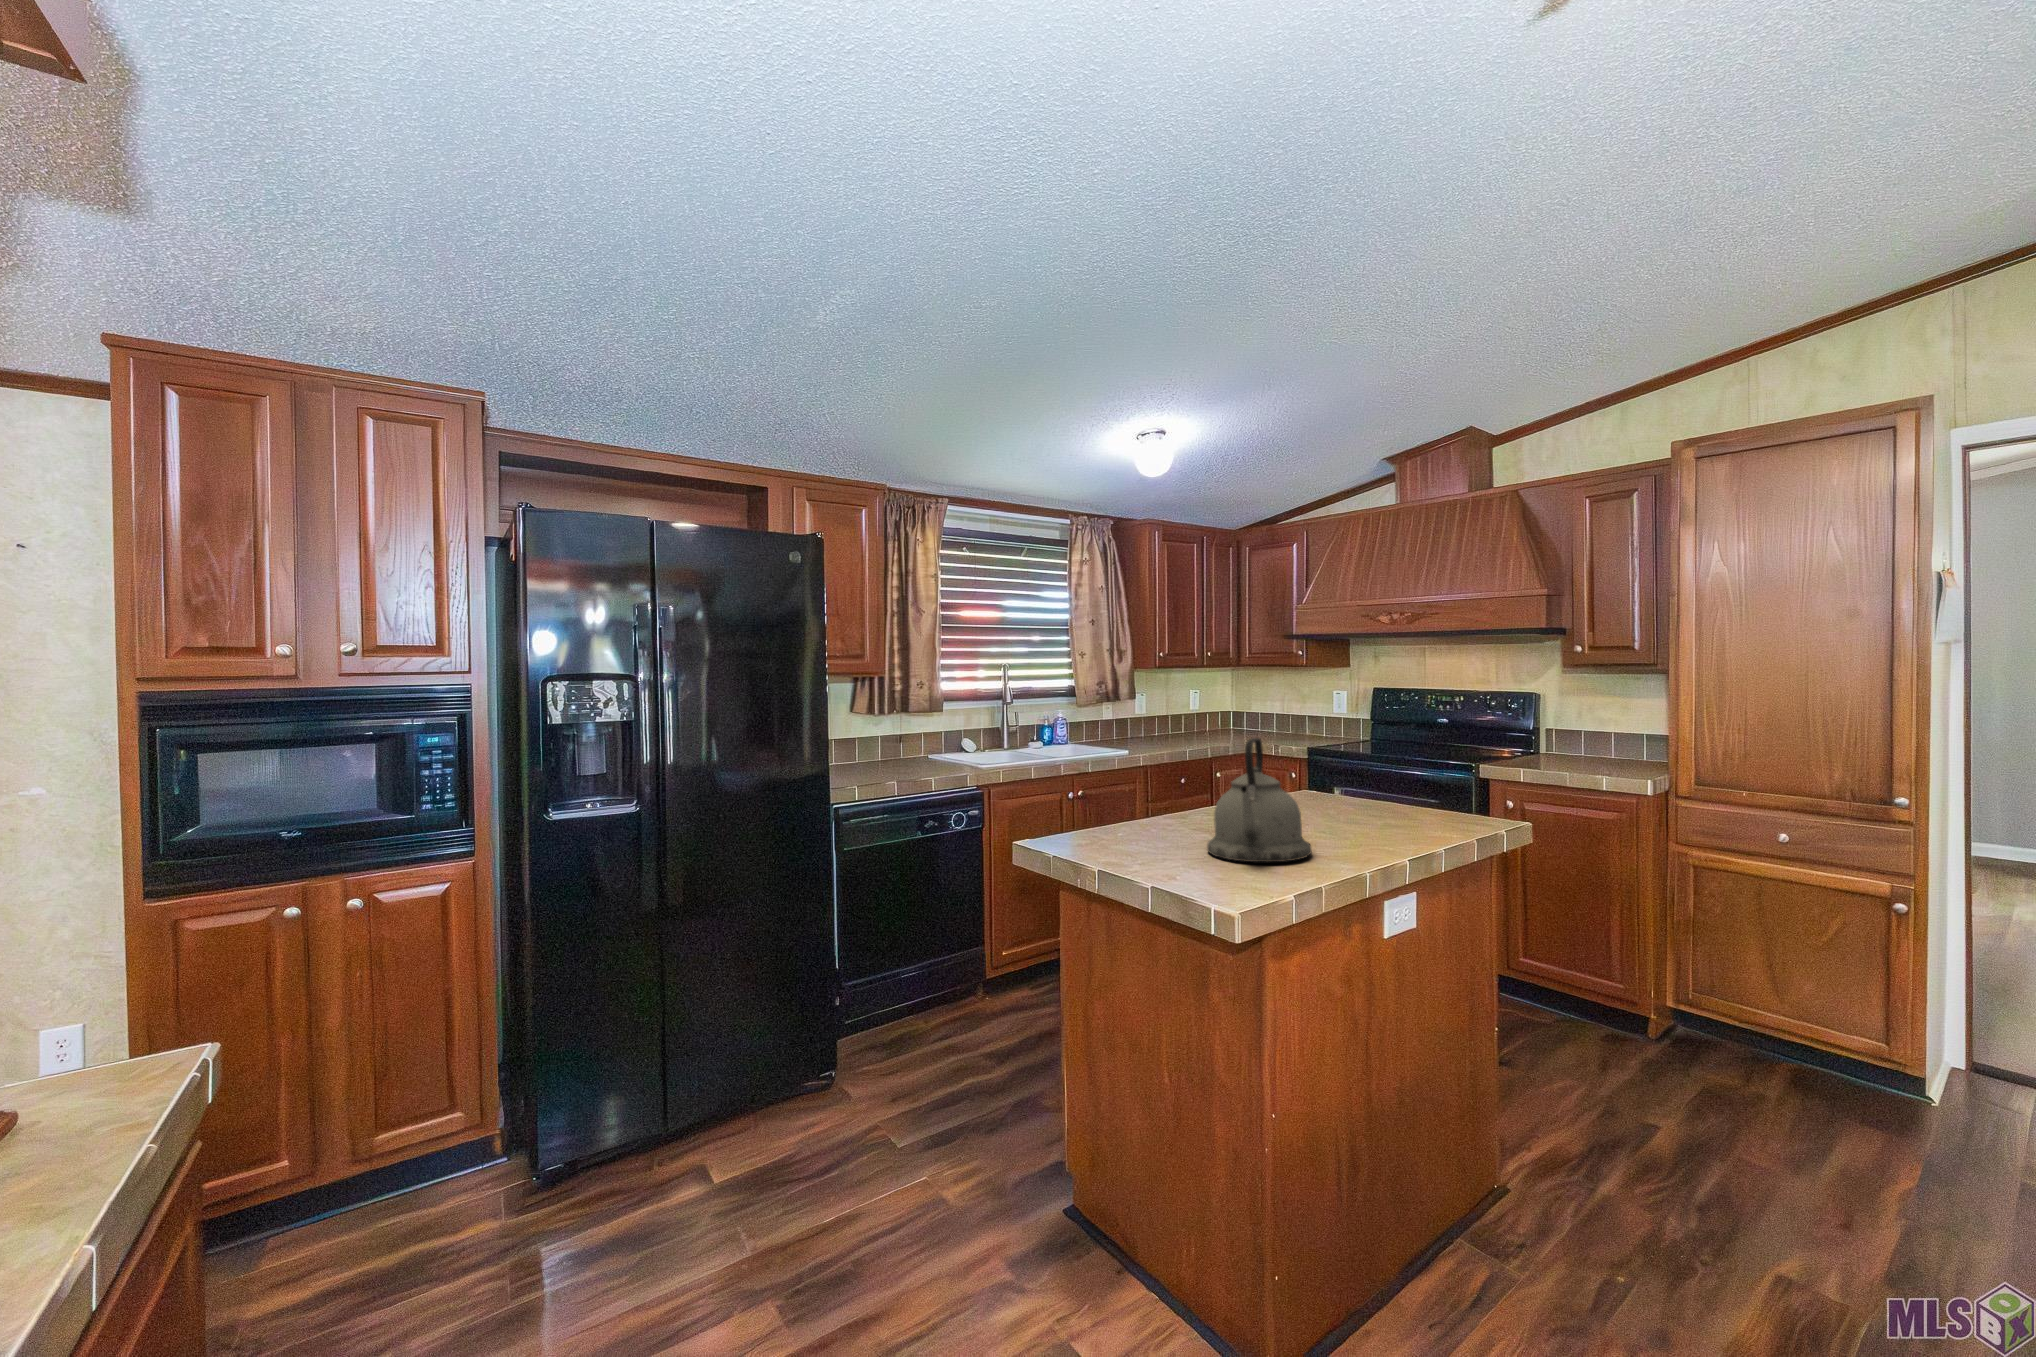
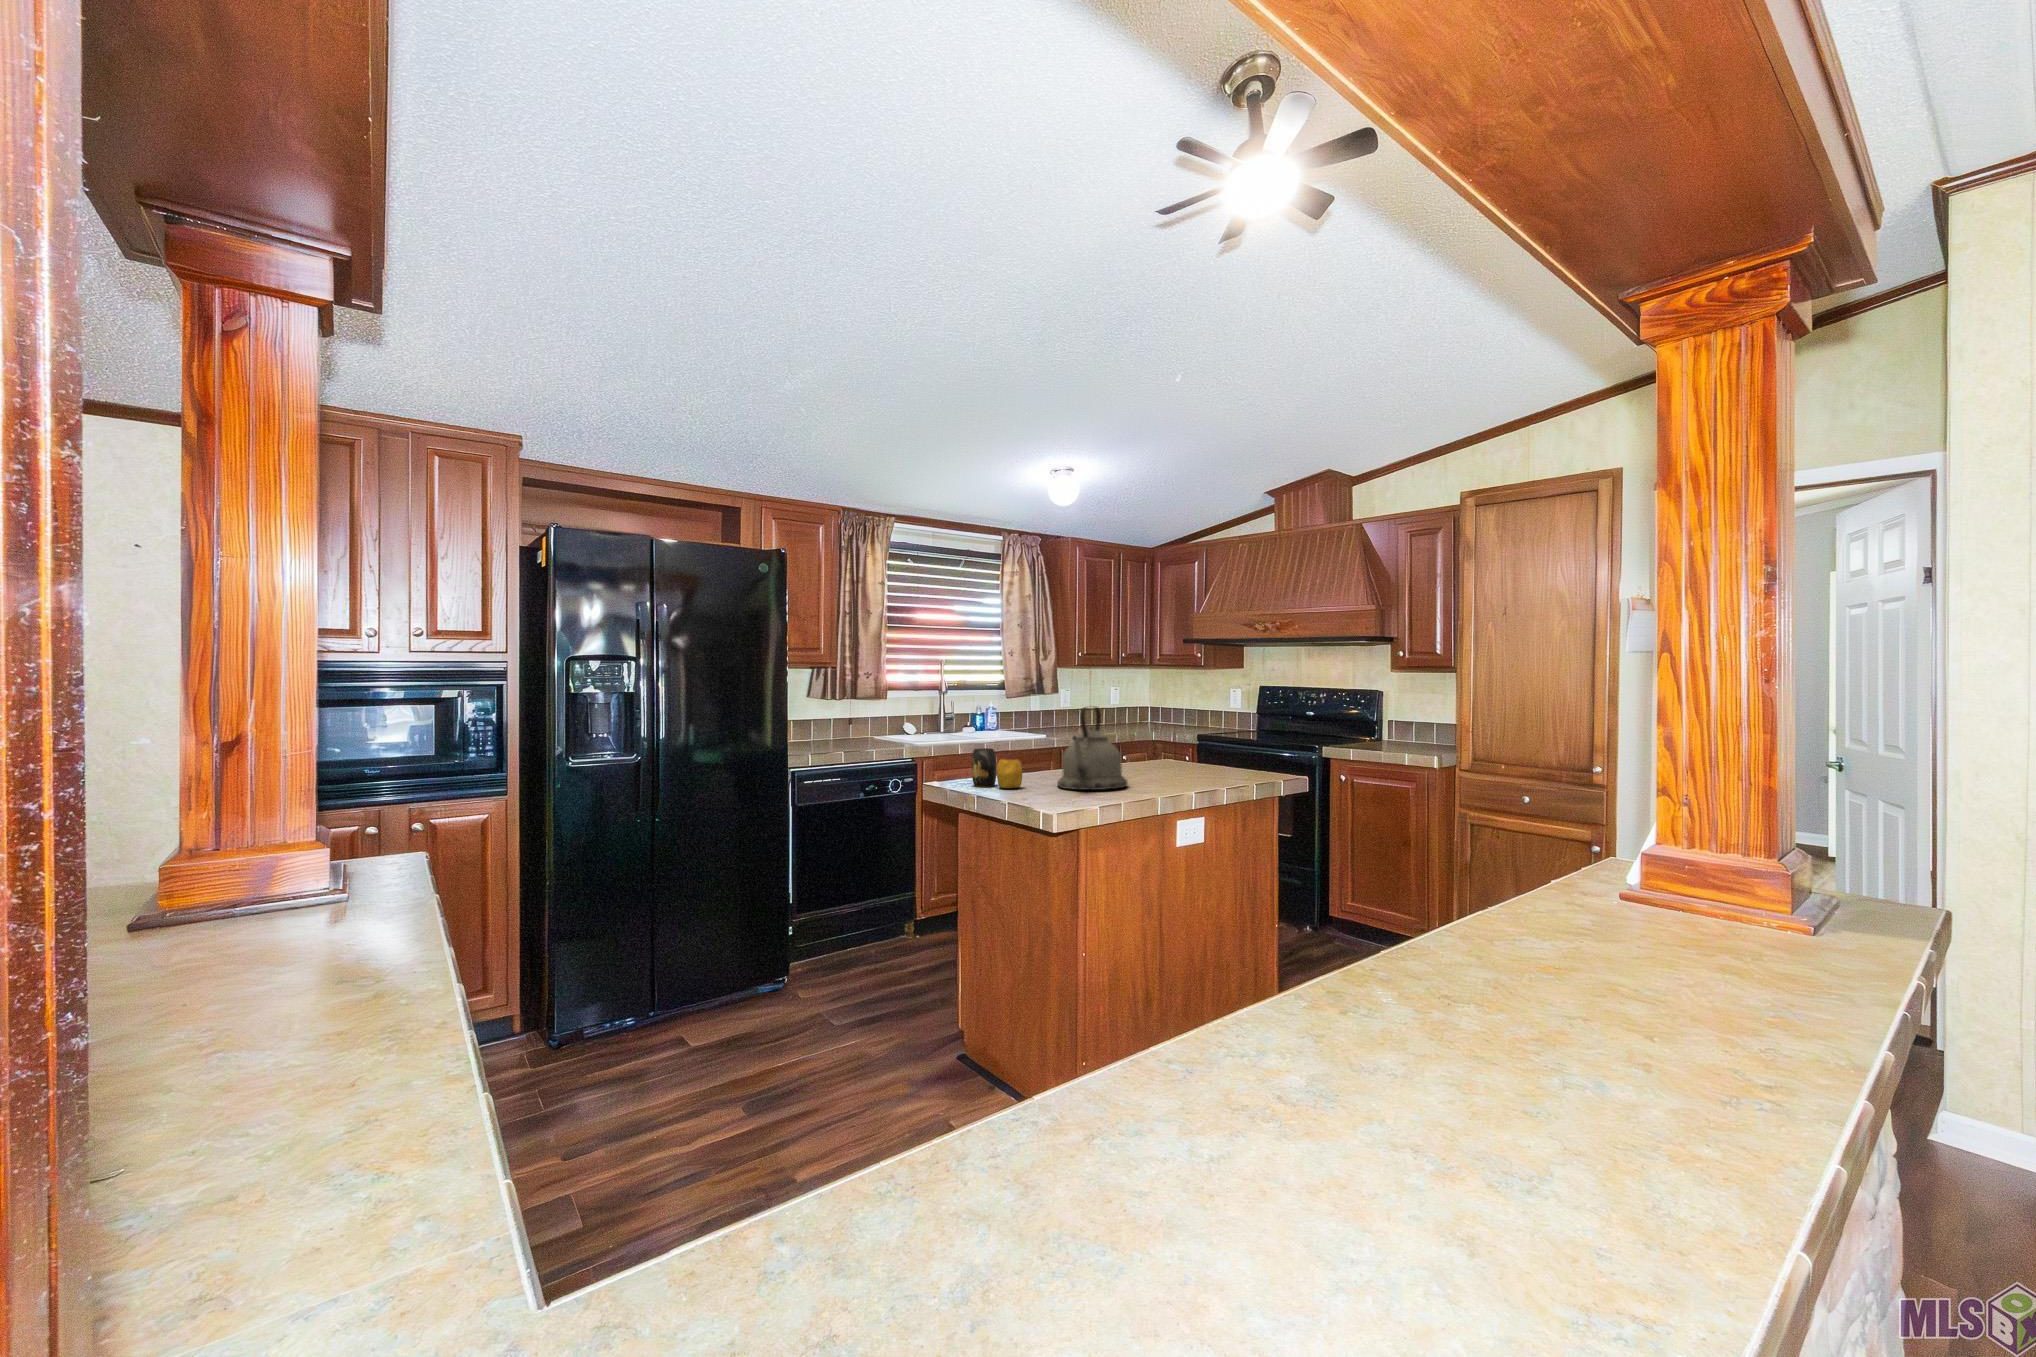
vase: none [1084,798,1159,858] -> present [972,748,1022,788]

